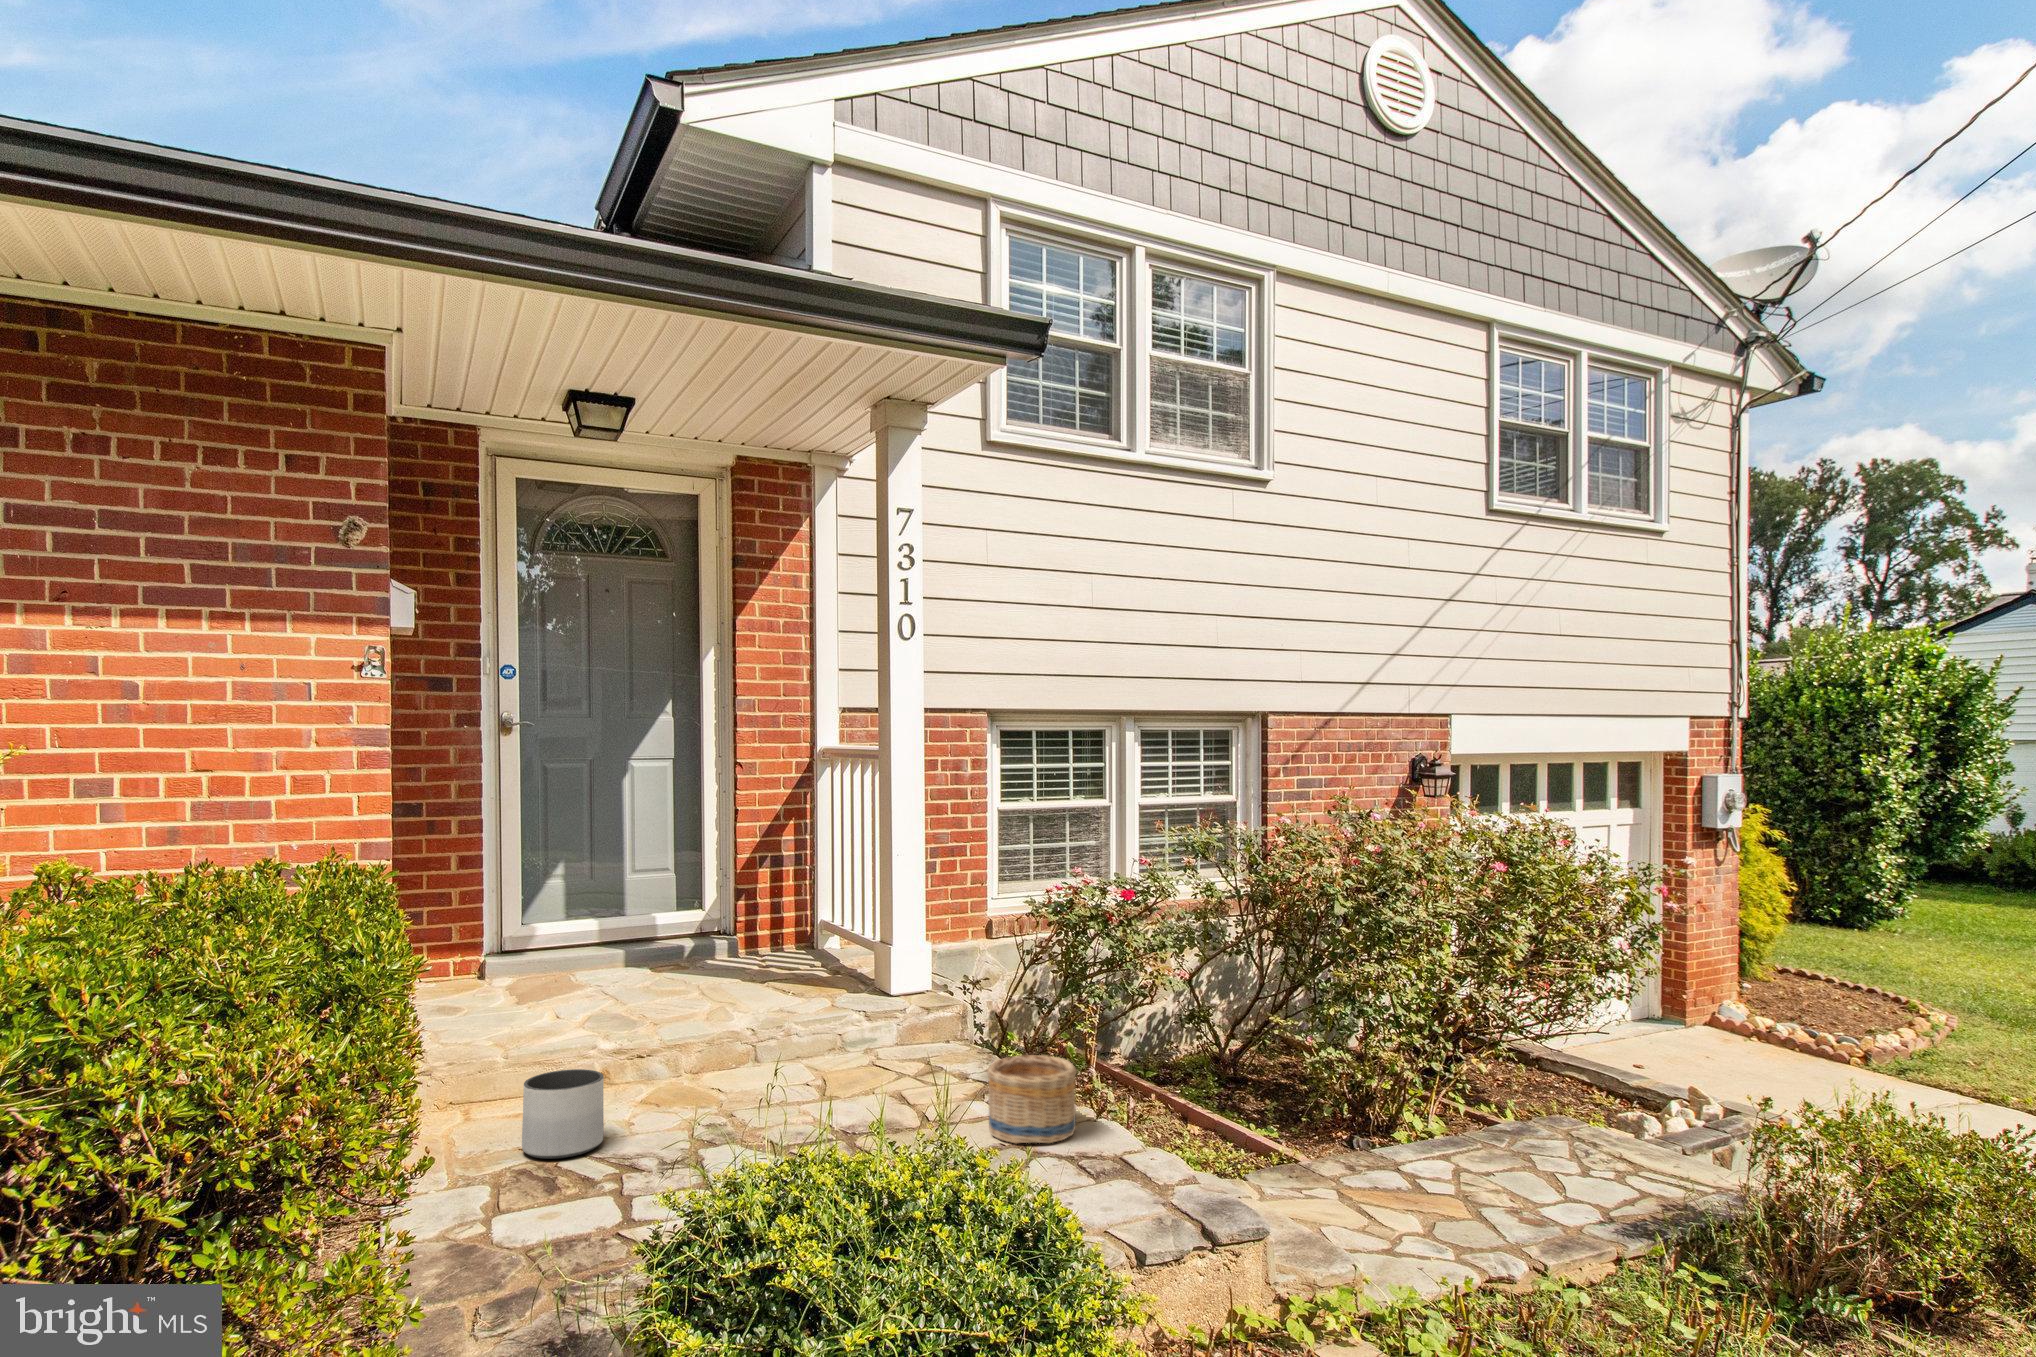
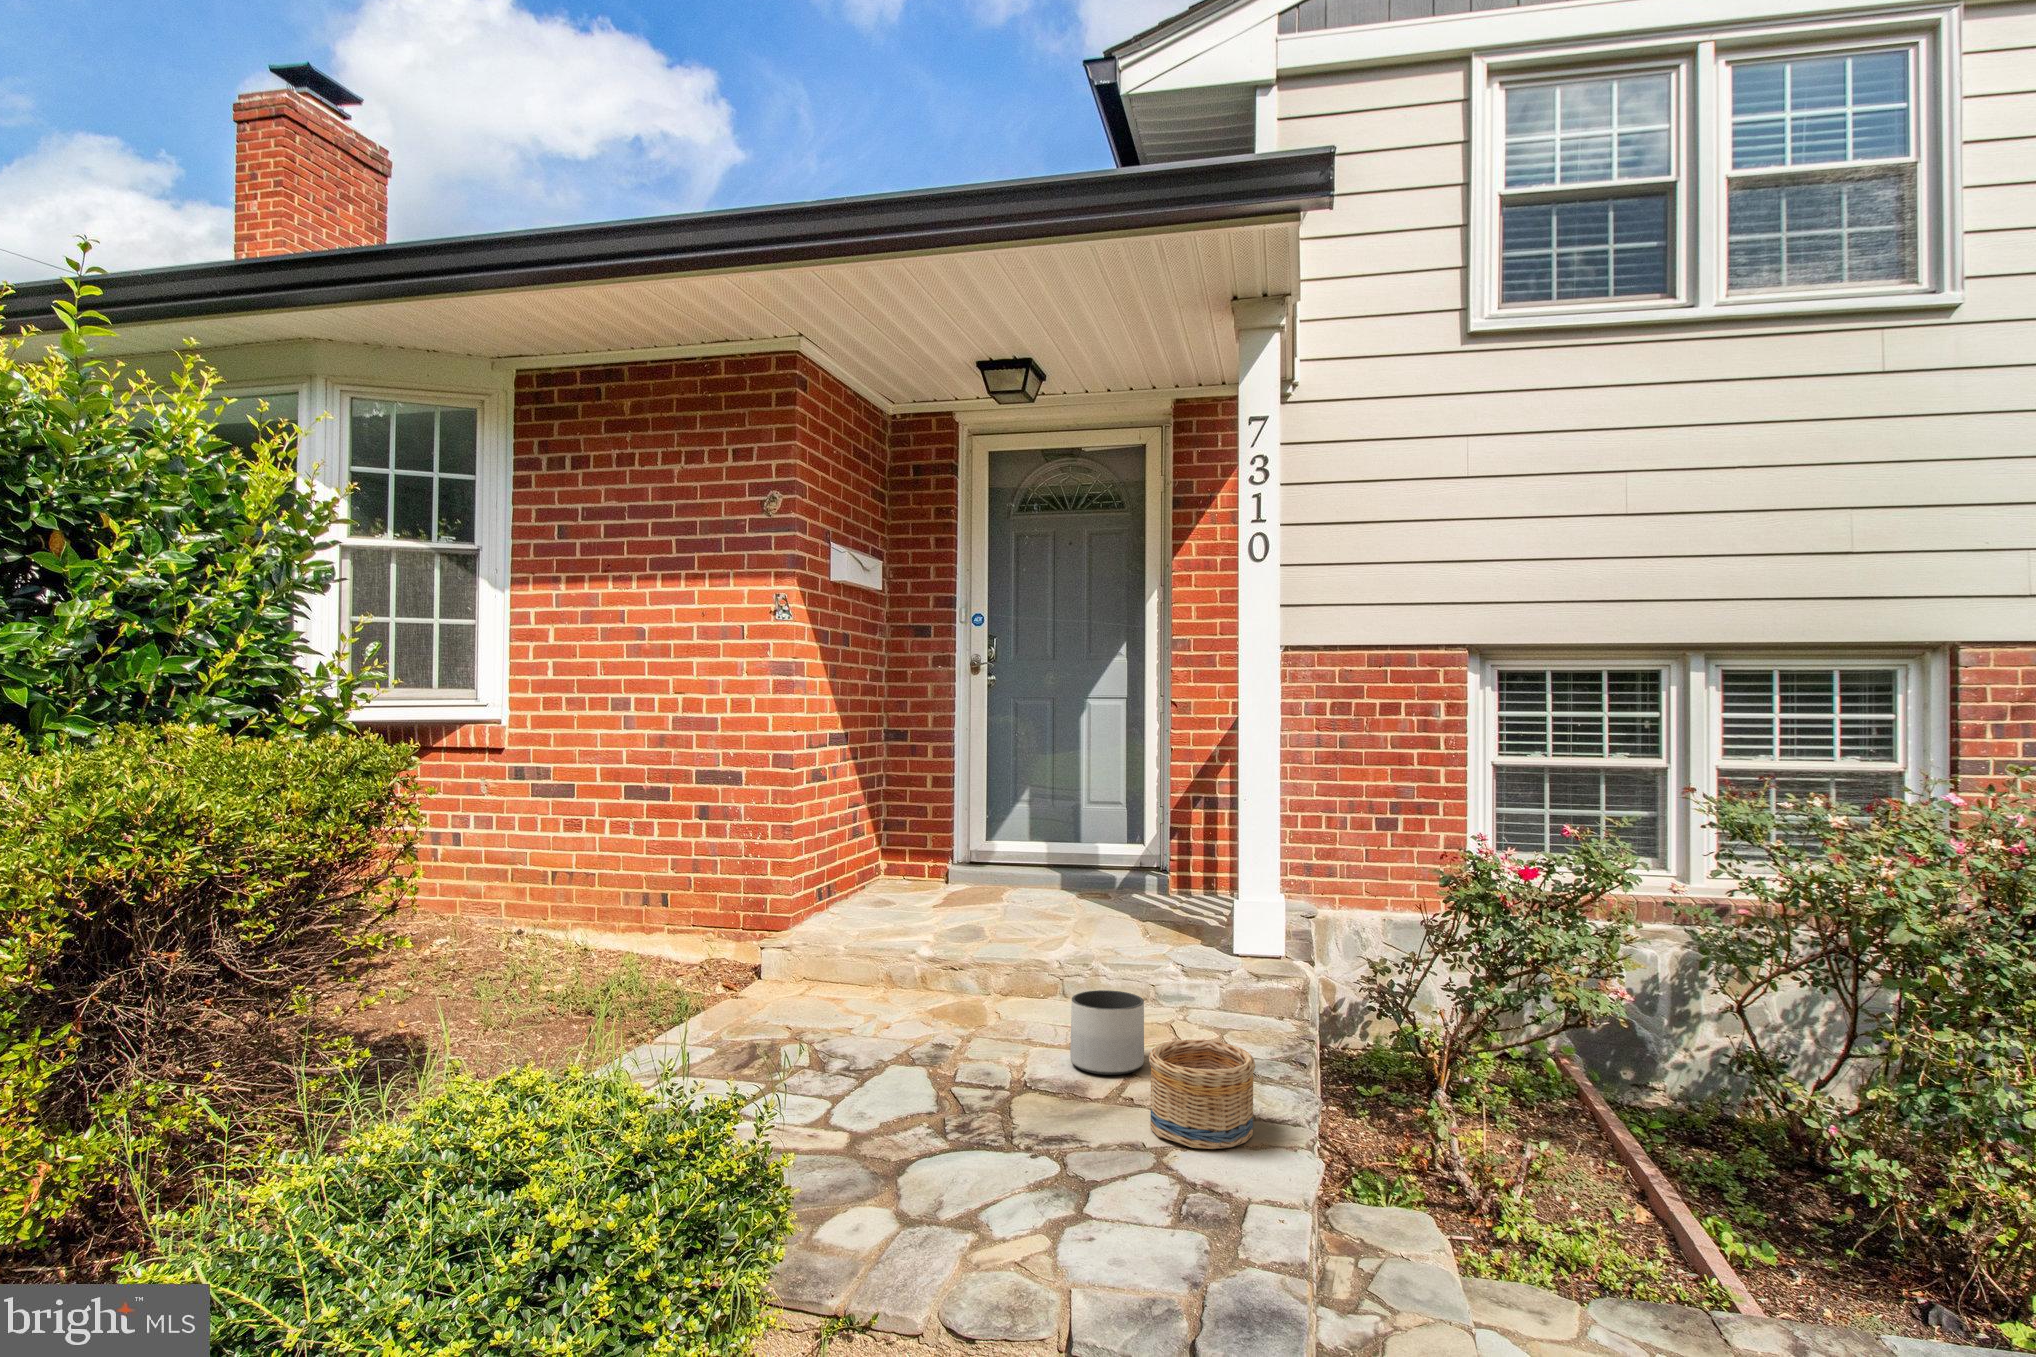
planter: present [522,1069,604,1159] -> present [1070,990,1144,1075]

